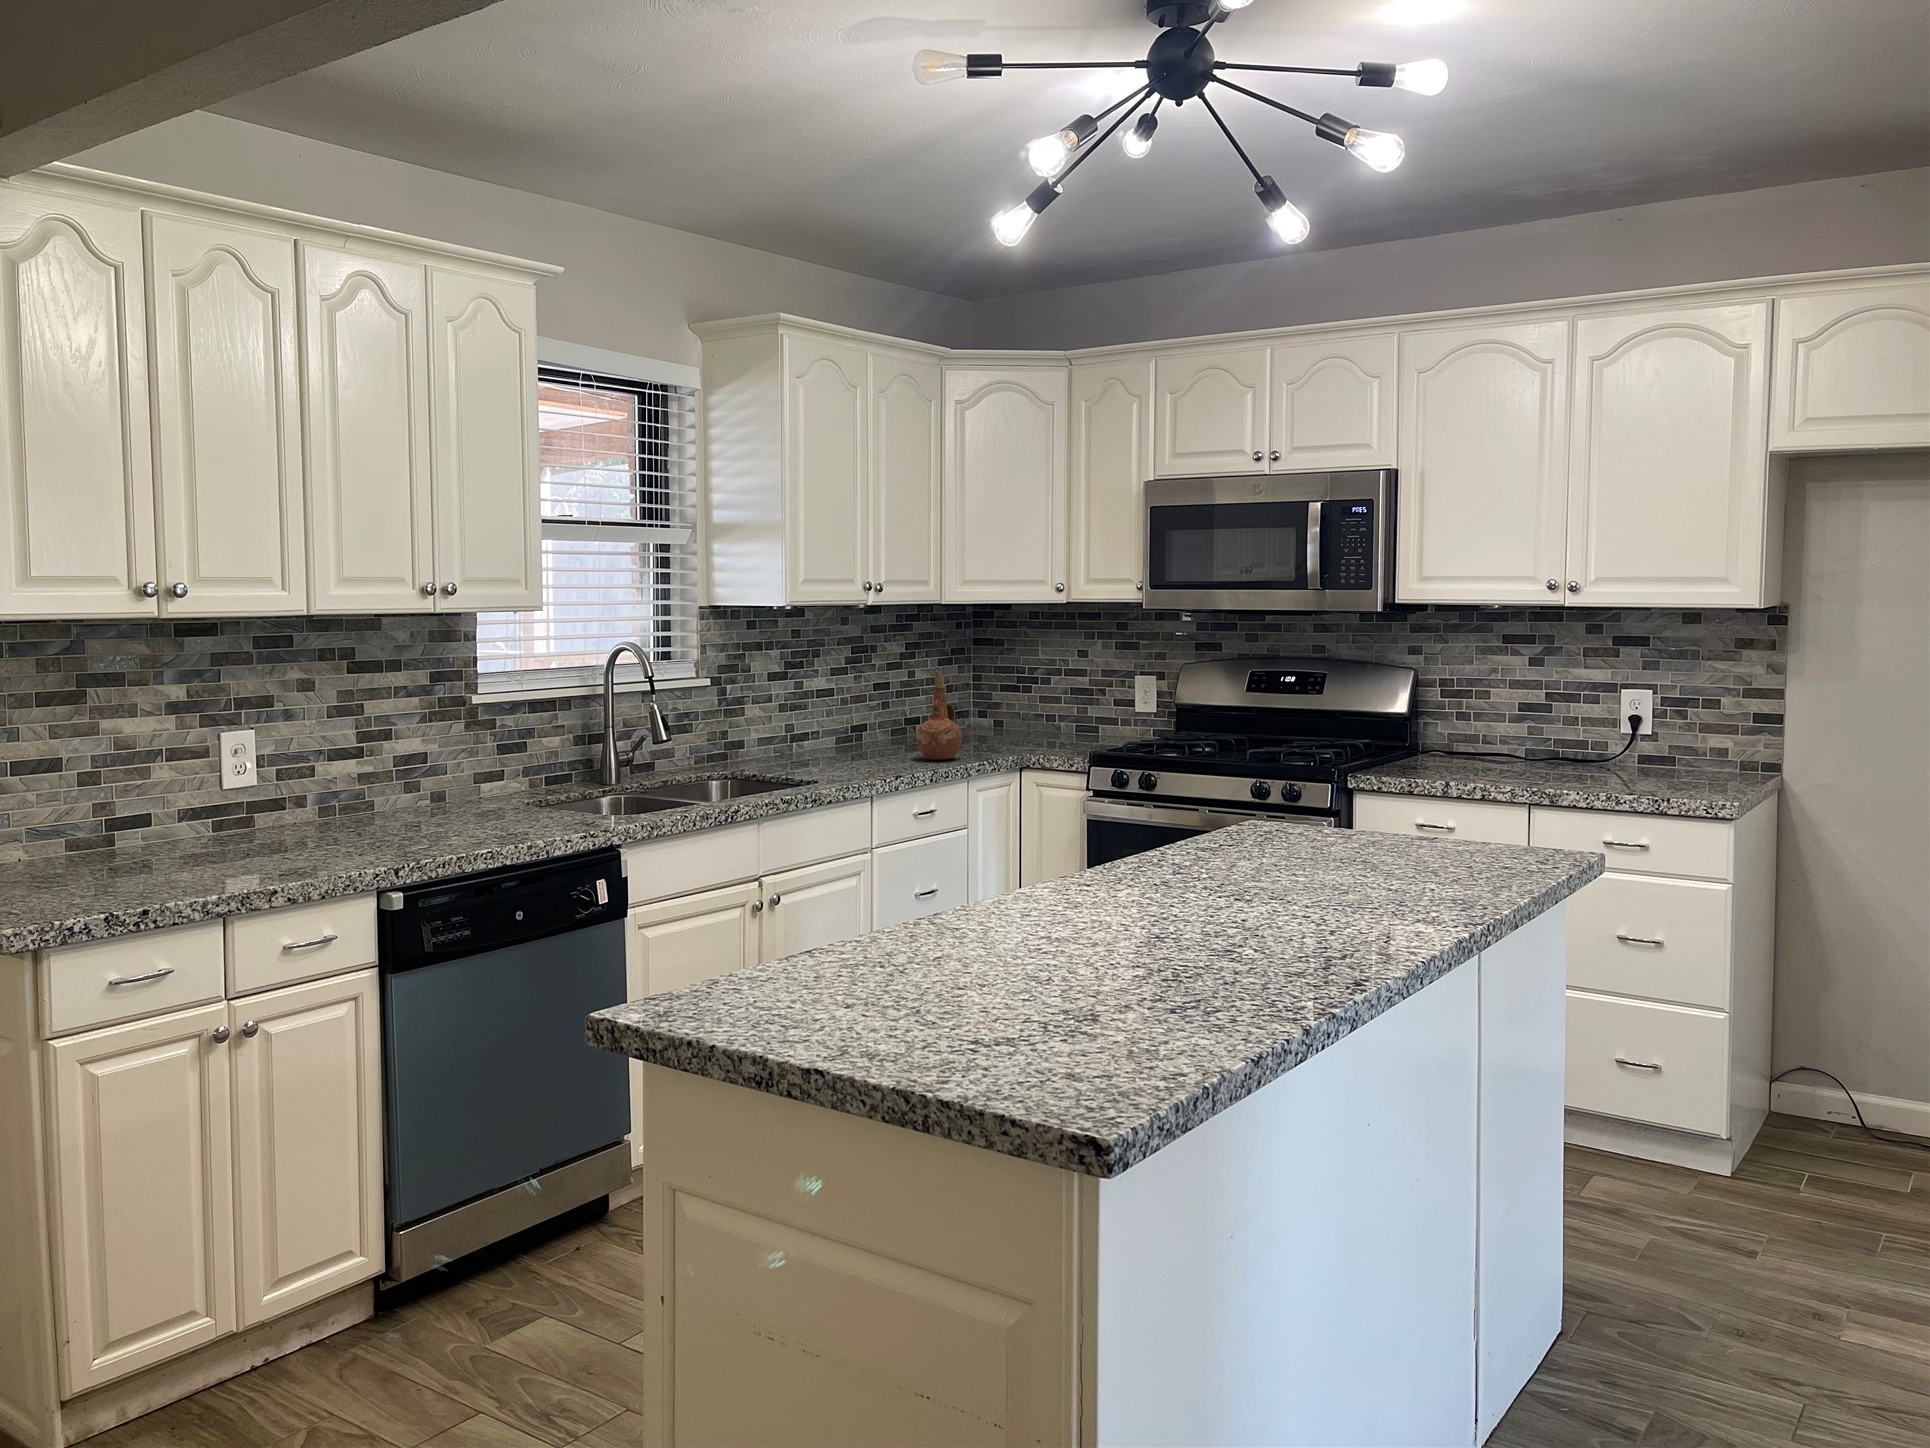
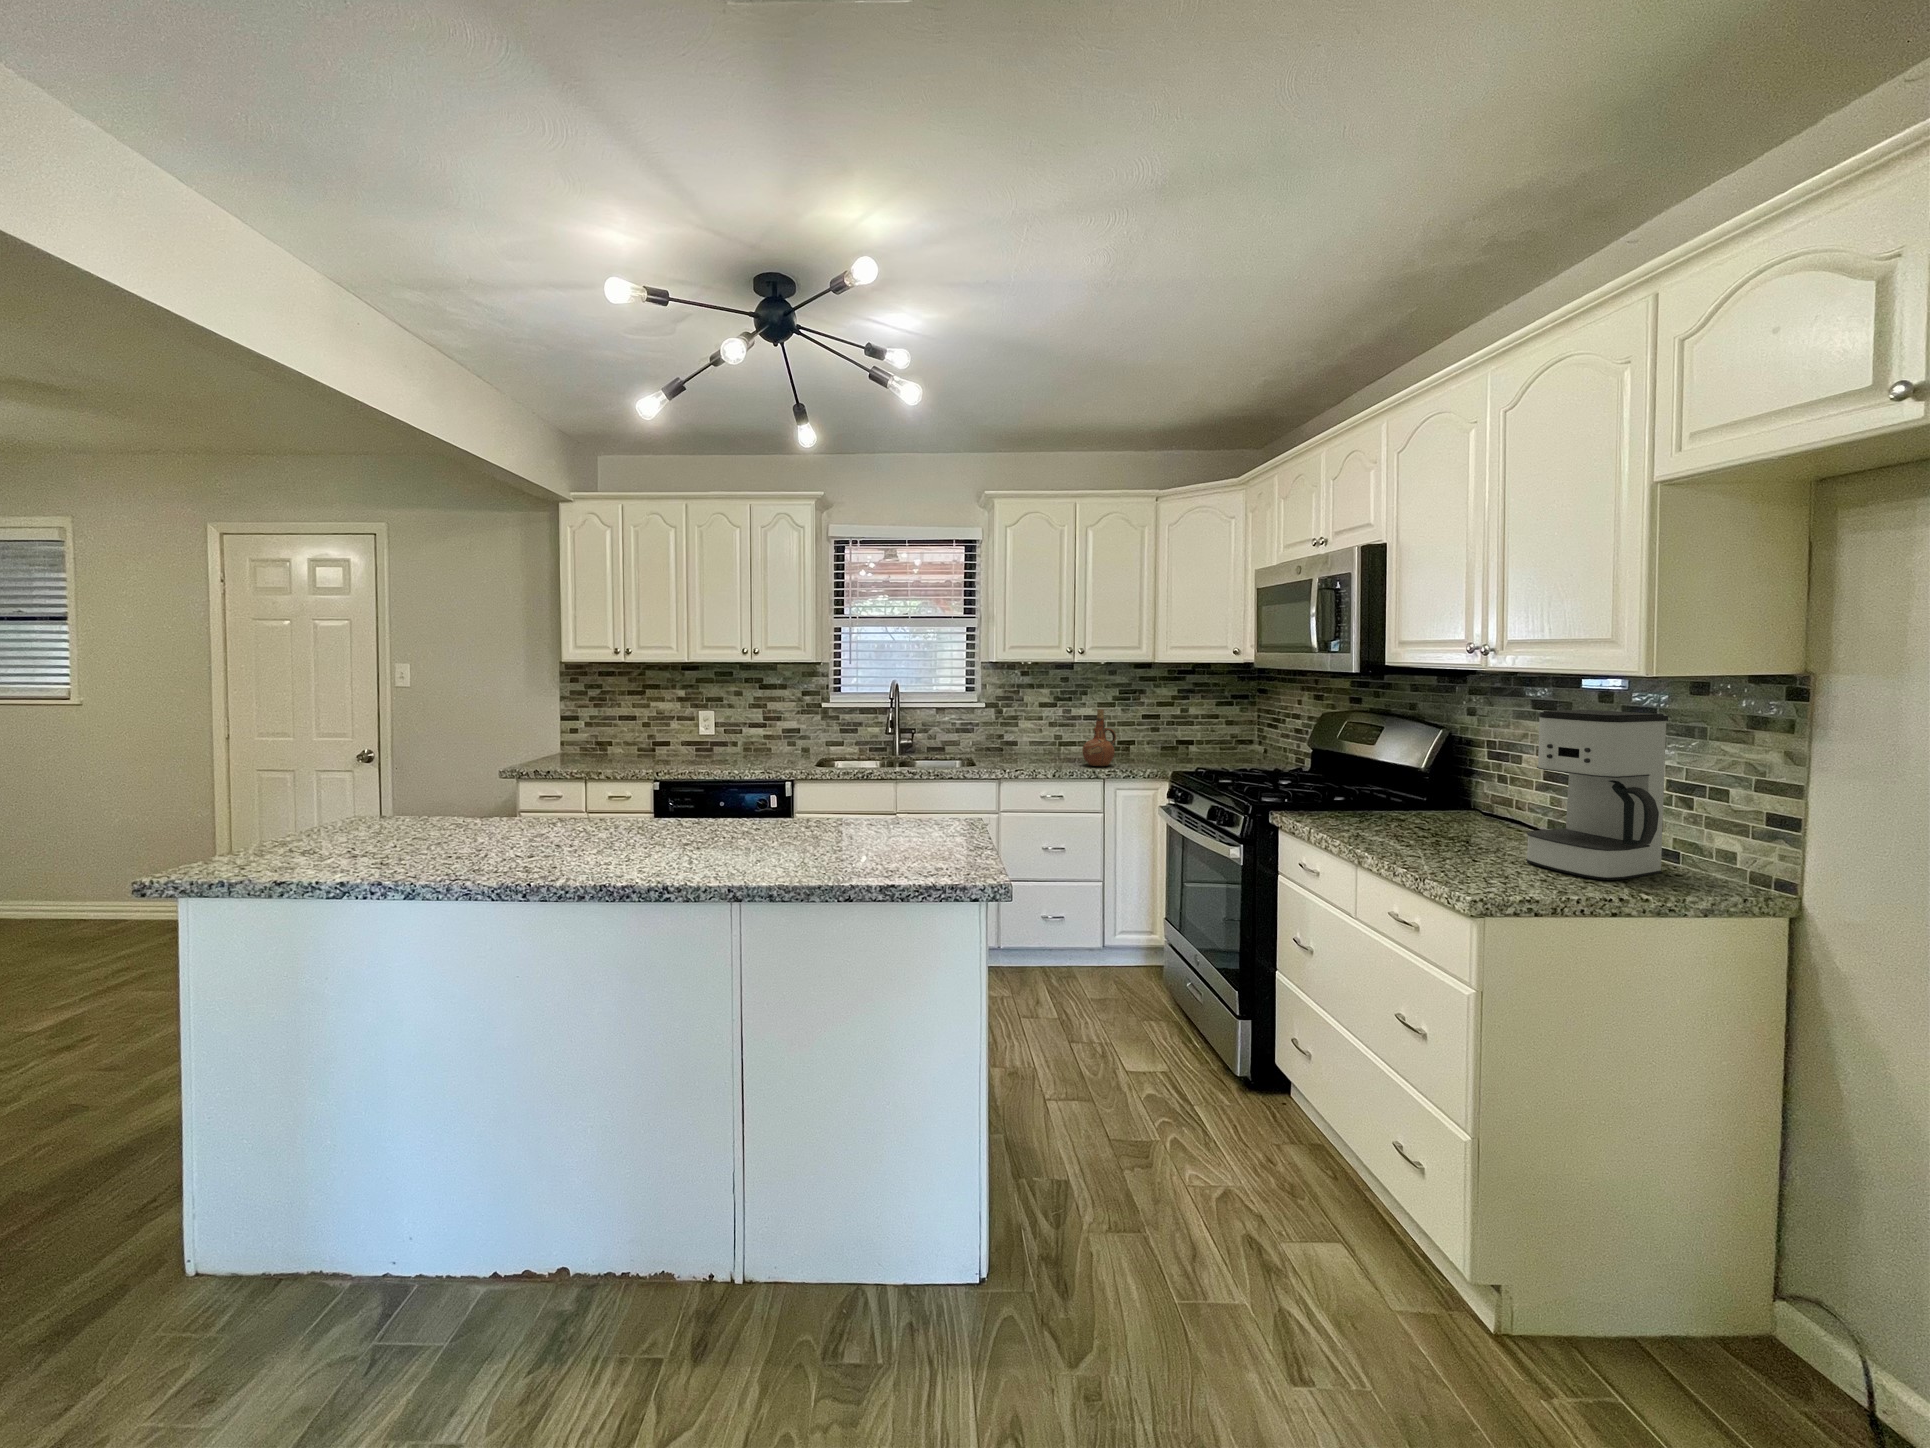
coffee maker: none [1529,641,1613,775] -> present [1526,710,1668,880]

